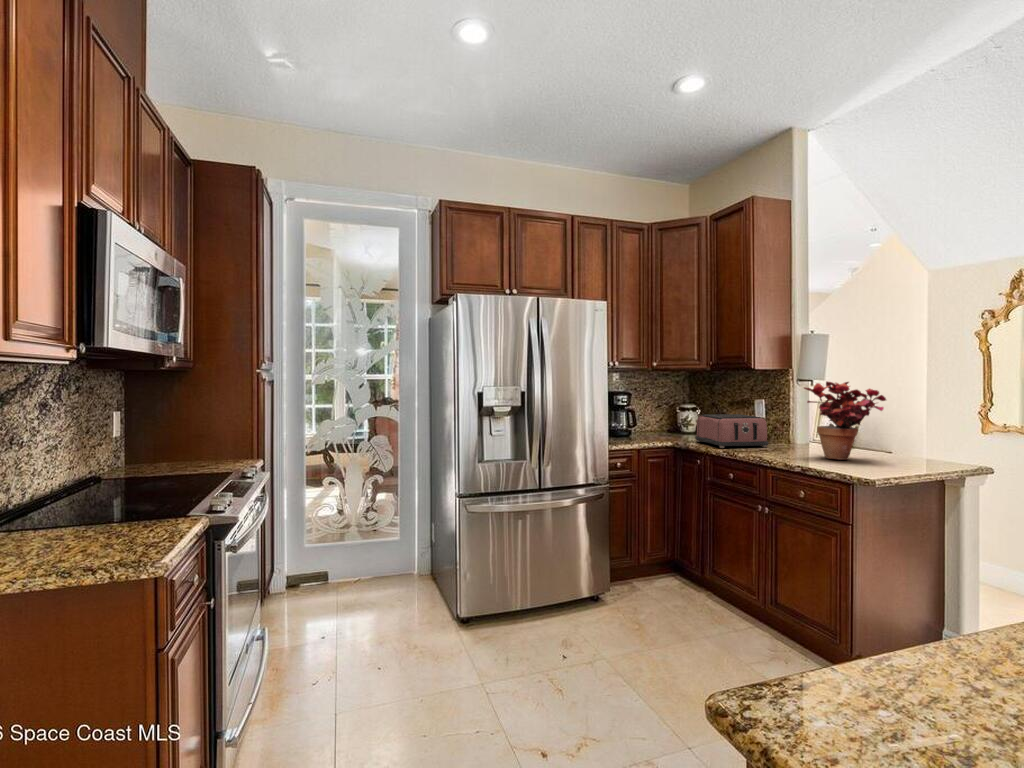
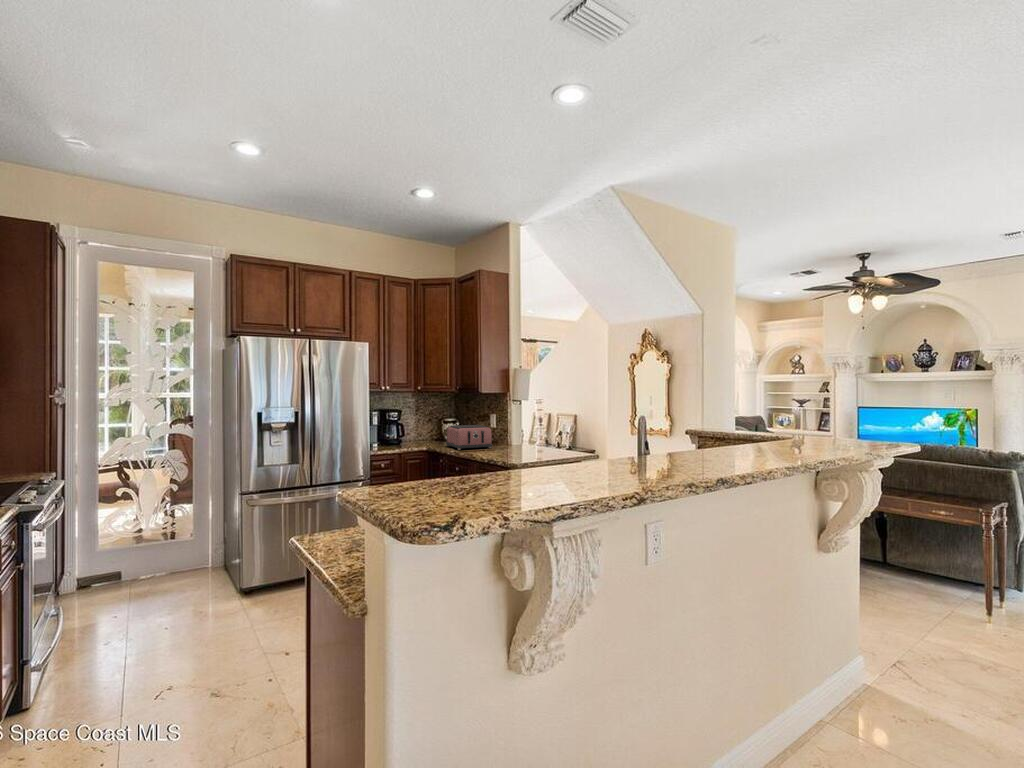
potted plant: present [804,382,886,460] -> none [504,402,551,454]

